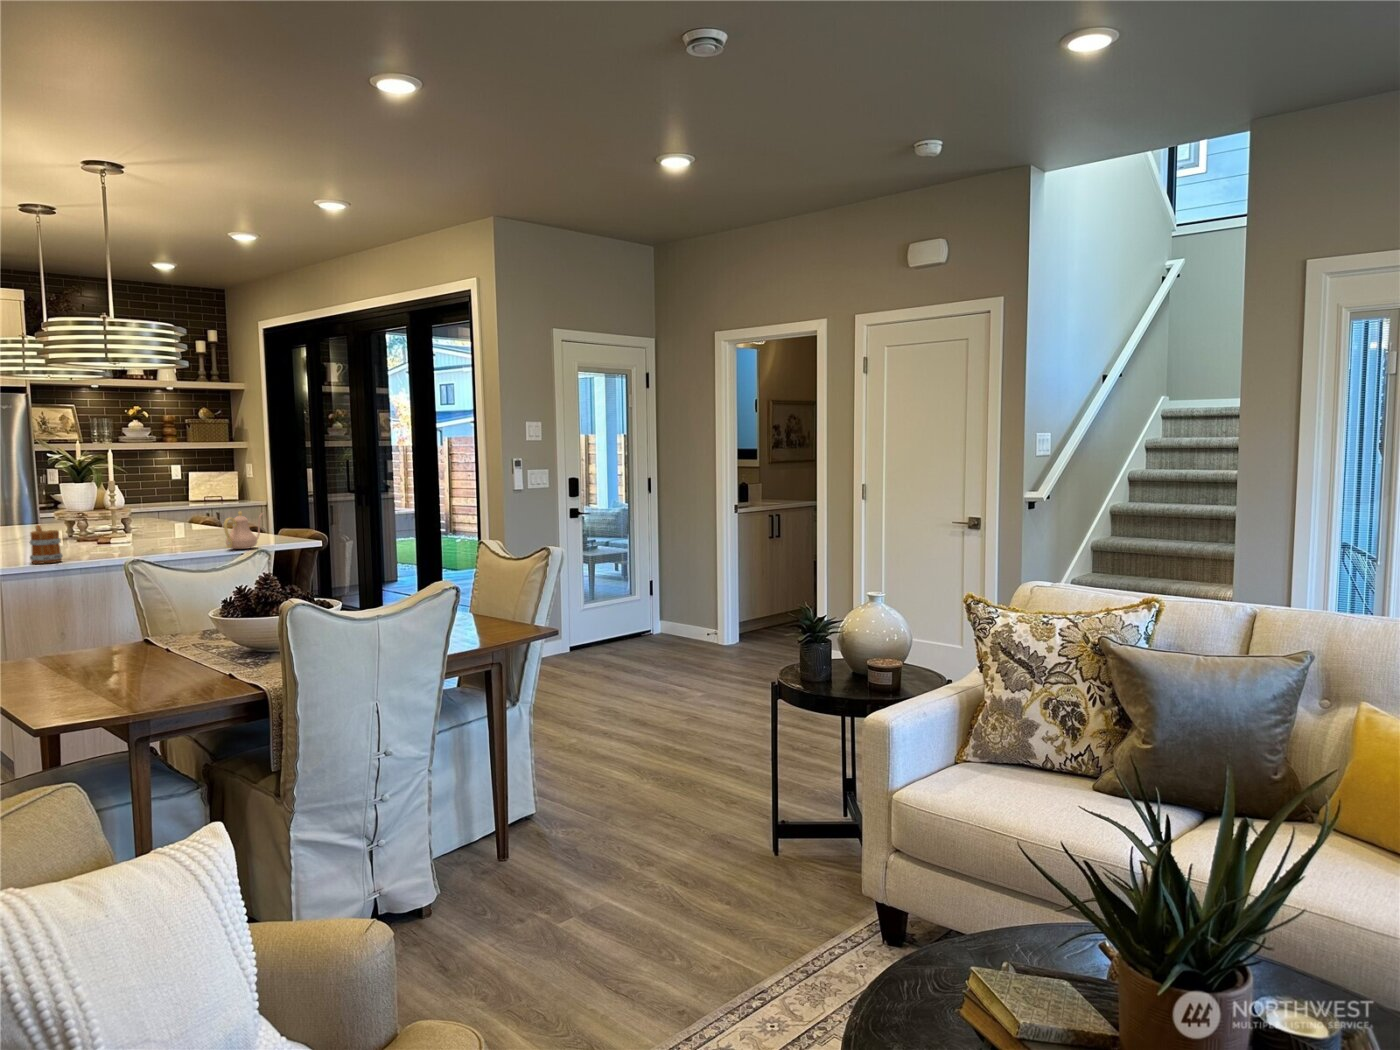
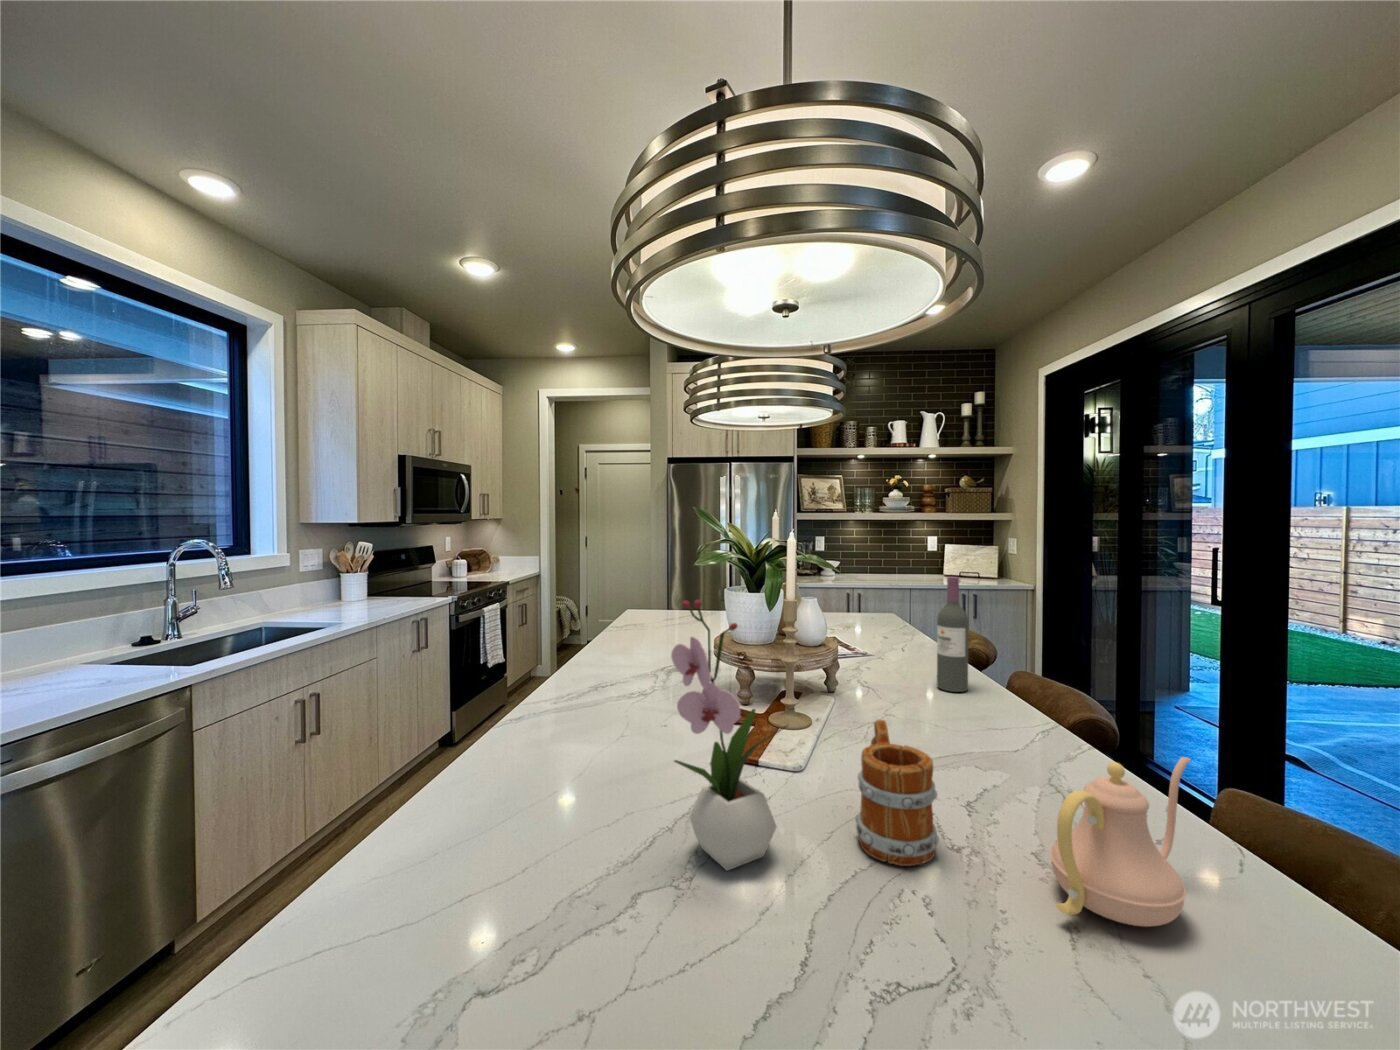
flower arrangement: none [96,475,141,558] -> present [671,600,788,871]
wine bottle: none [187,477,206,535] -> present [937,577,969,692]
mug: present [29,525,63,564] -> present [855,720,939,866]

